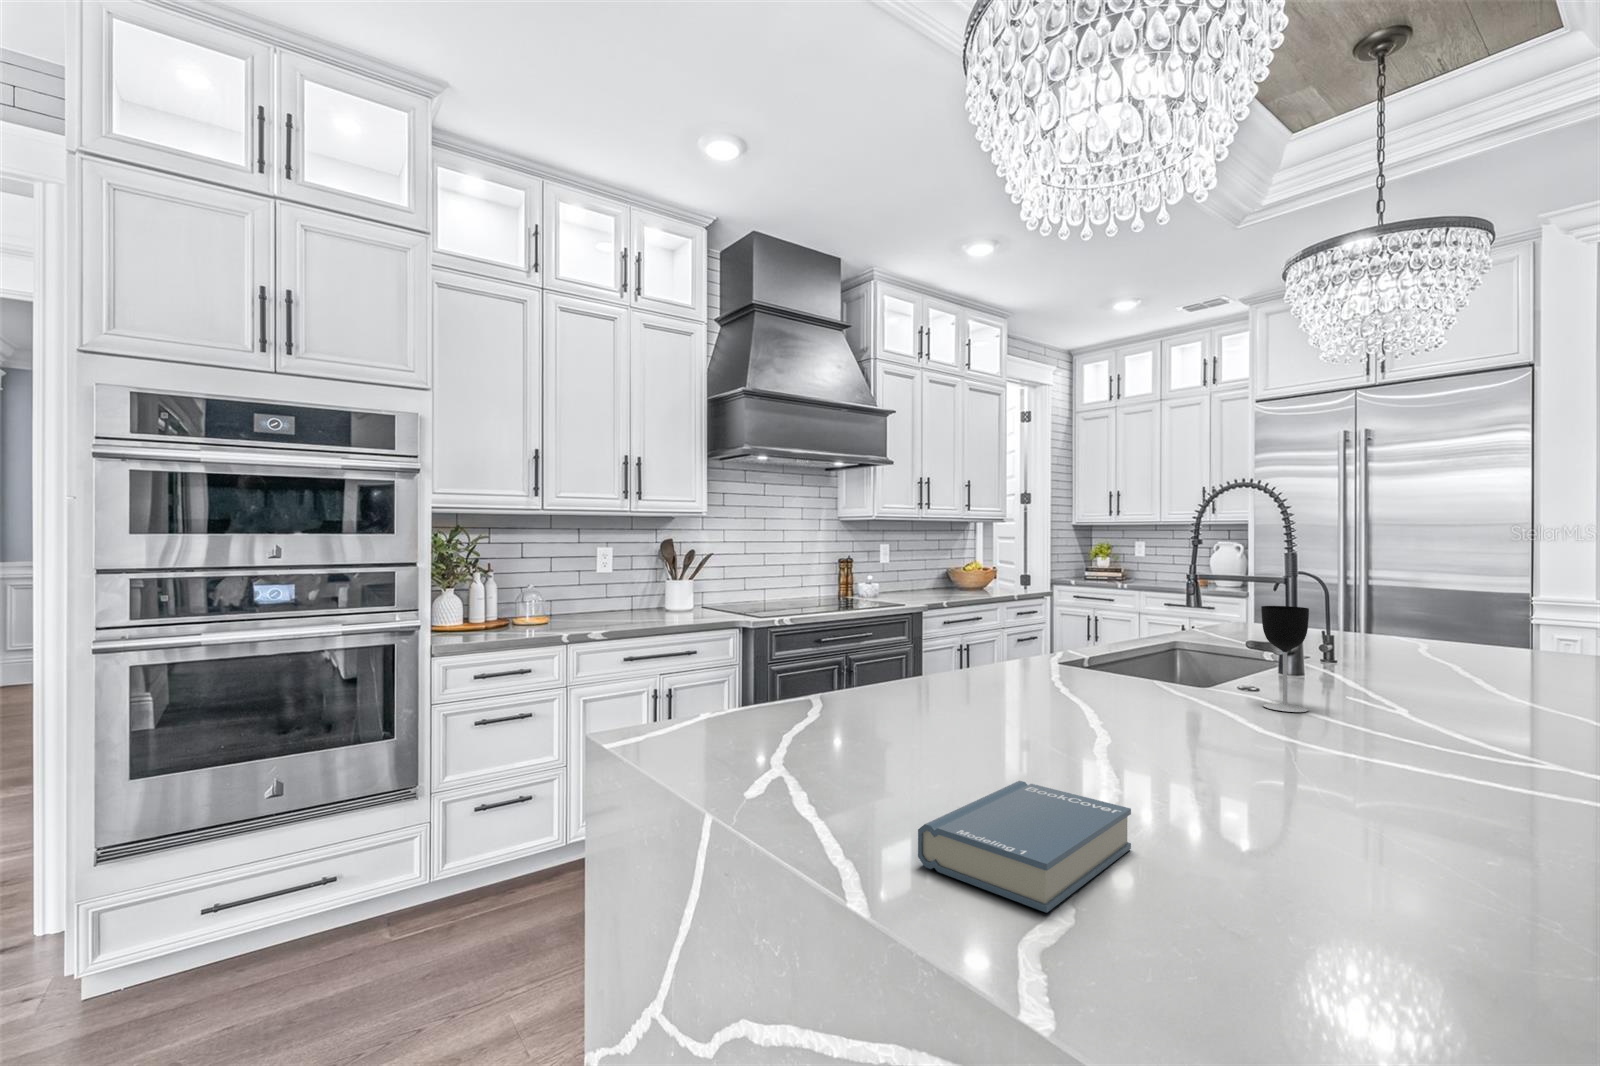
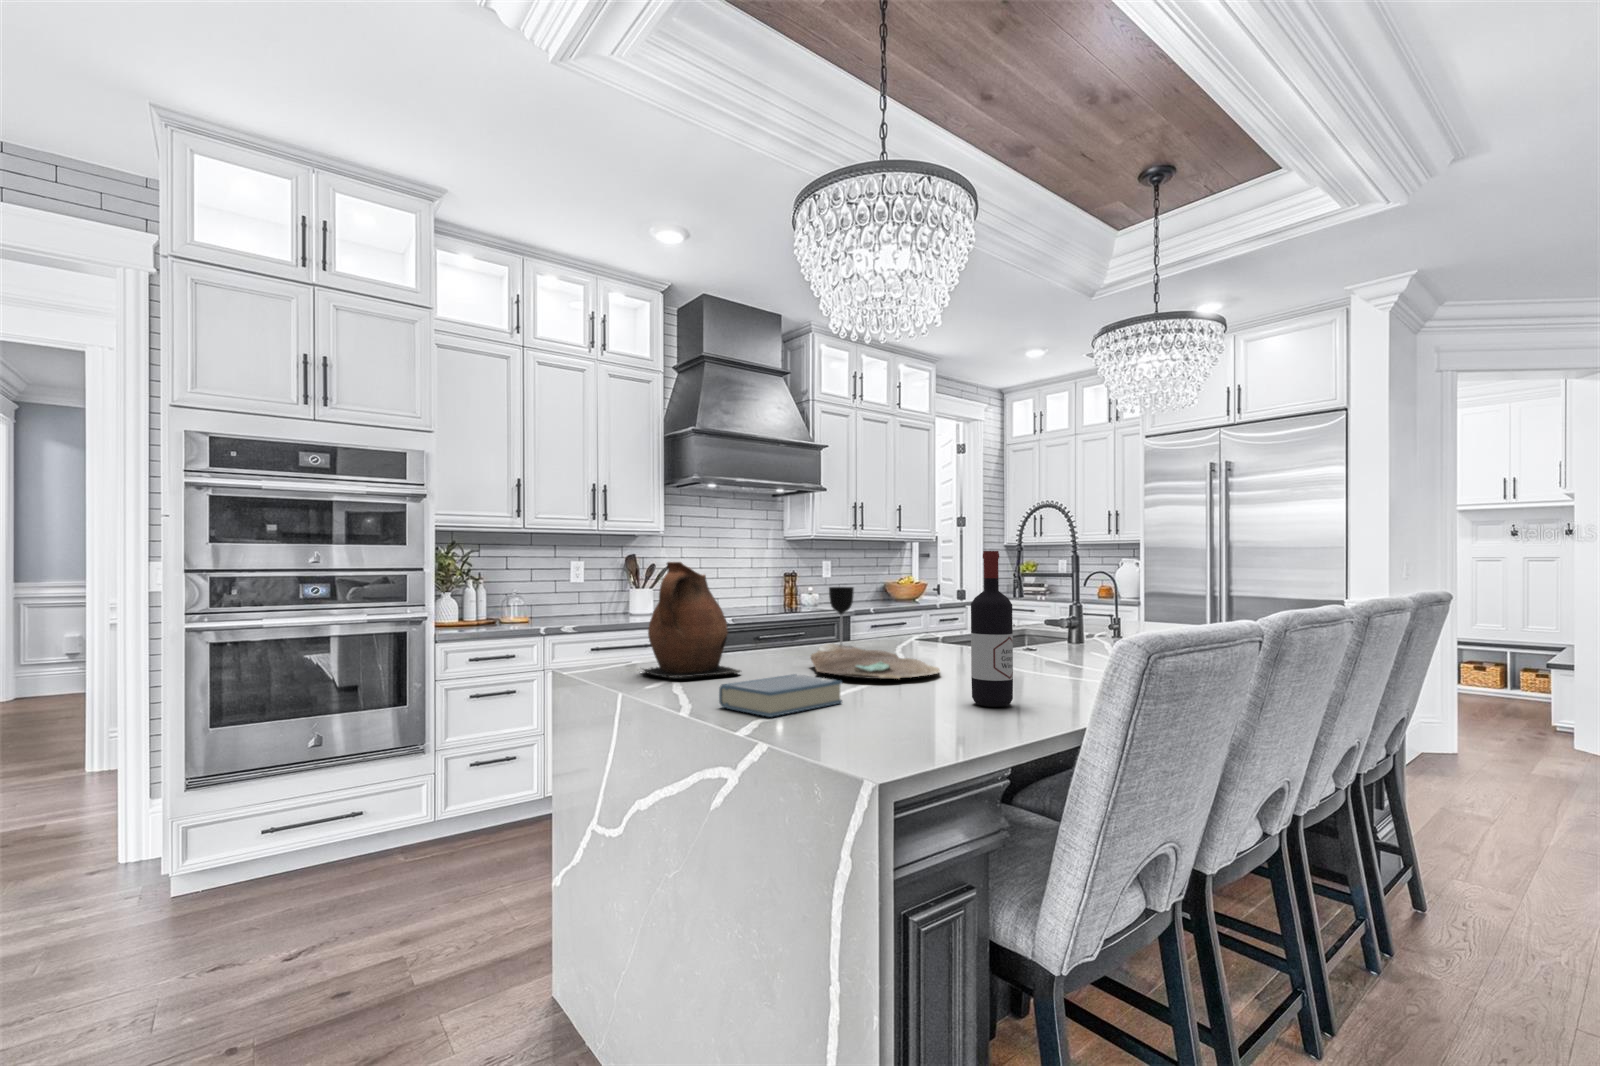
wine bottle: none [1367,574,1464,869] -> present [971,551,1013,707]
ceramic pitcher: none [724,575,885,762] -> present [643,562,741,678]
wine glass: present [1261,606,1309,712] -> present [829,587,854,645]
decorative bowl: none [975,688,1204,771] -> present [811,644,940,679]

